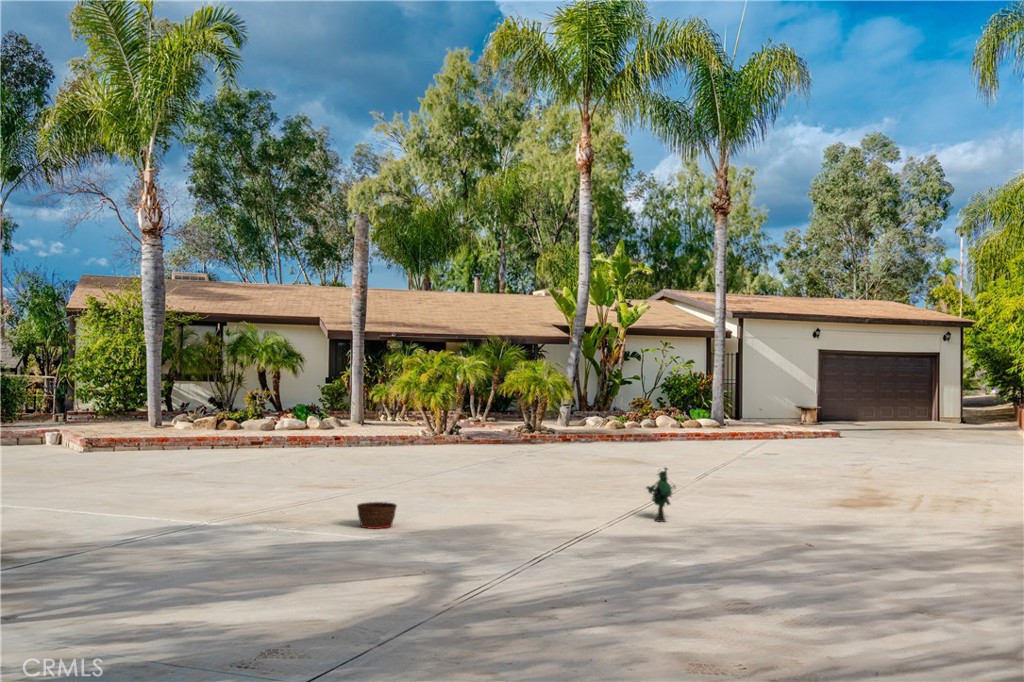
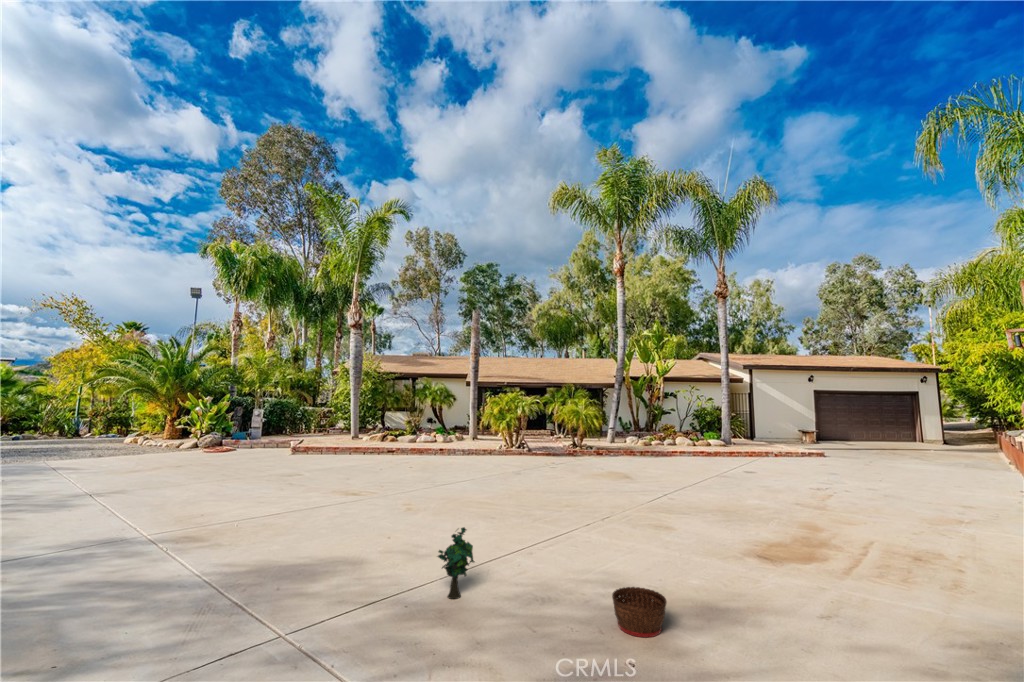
basket: present [357,502,397,529] -> present [612,587,666,637]

